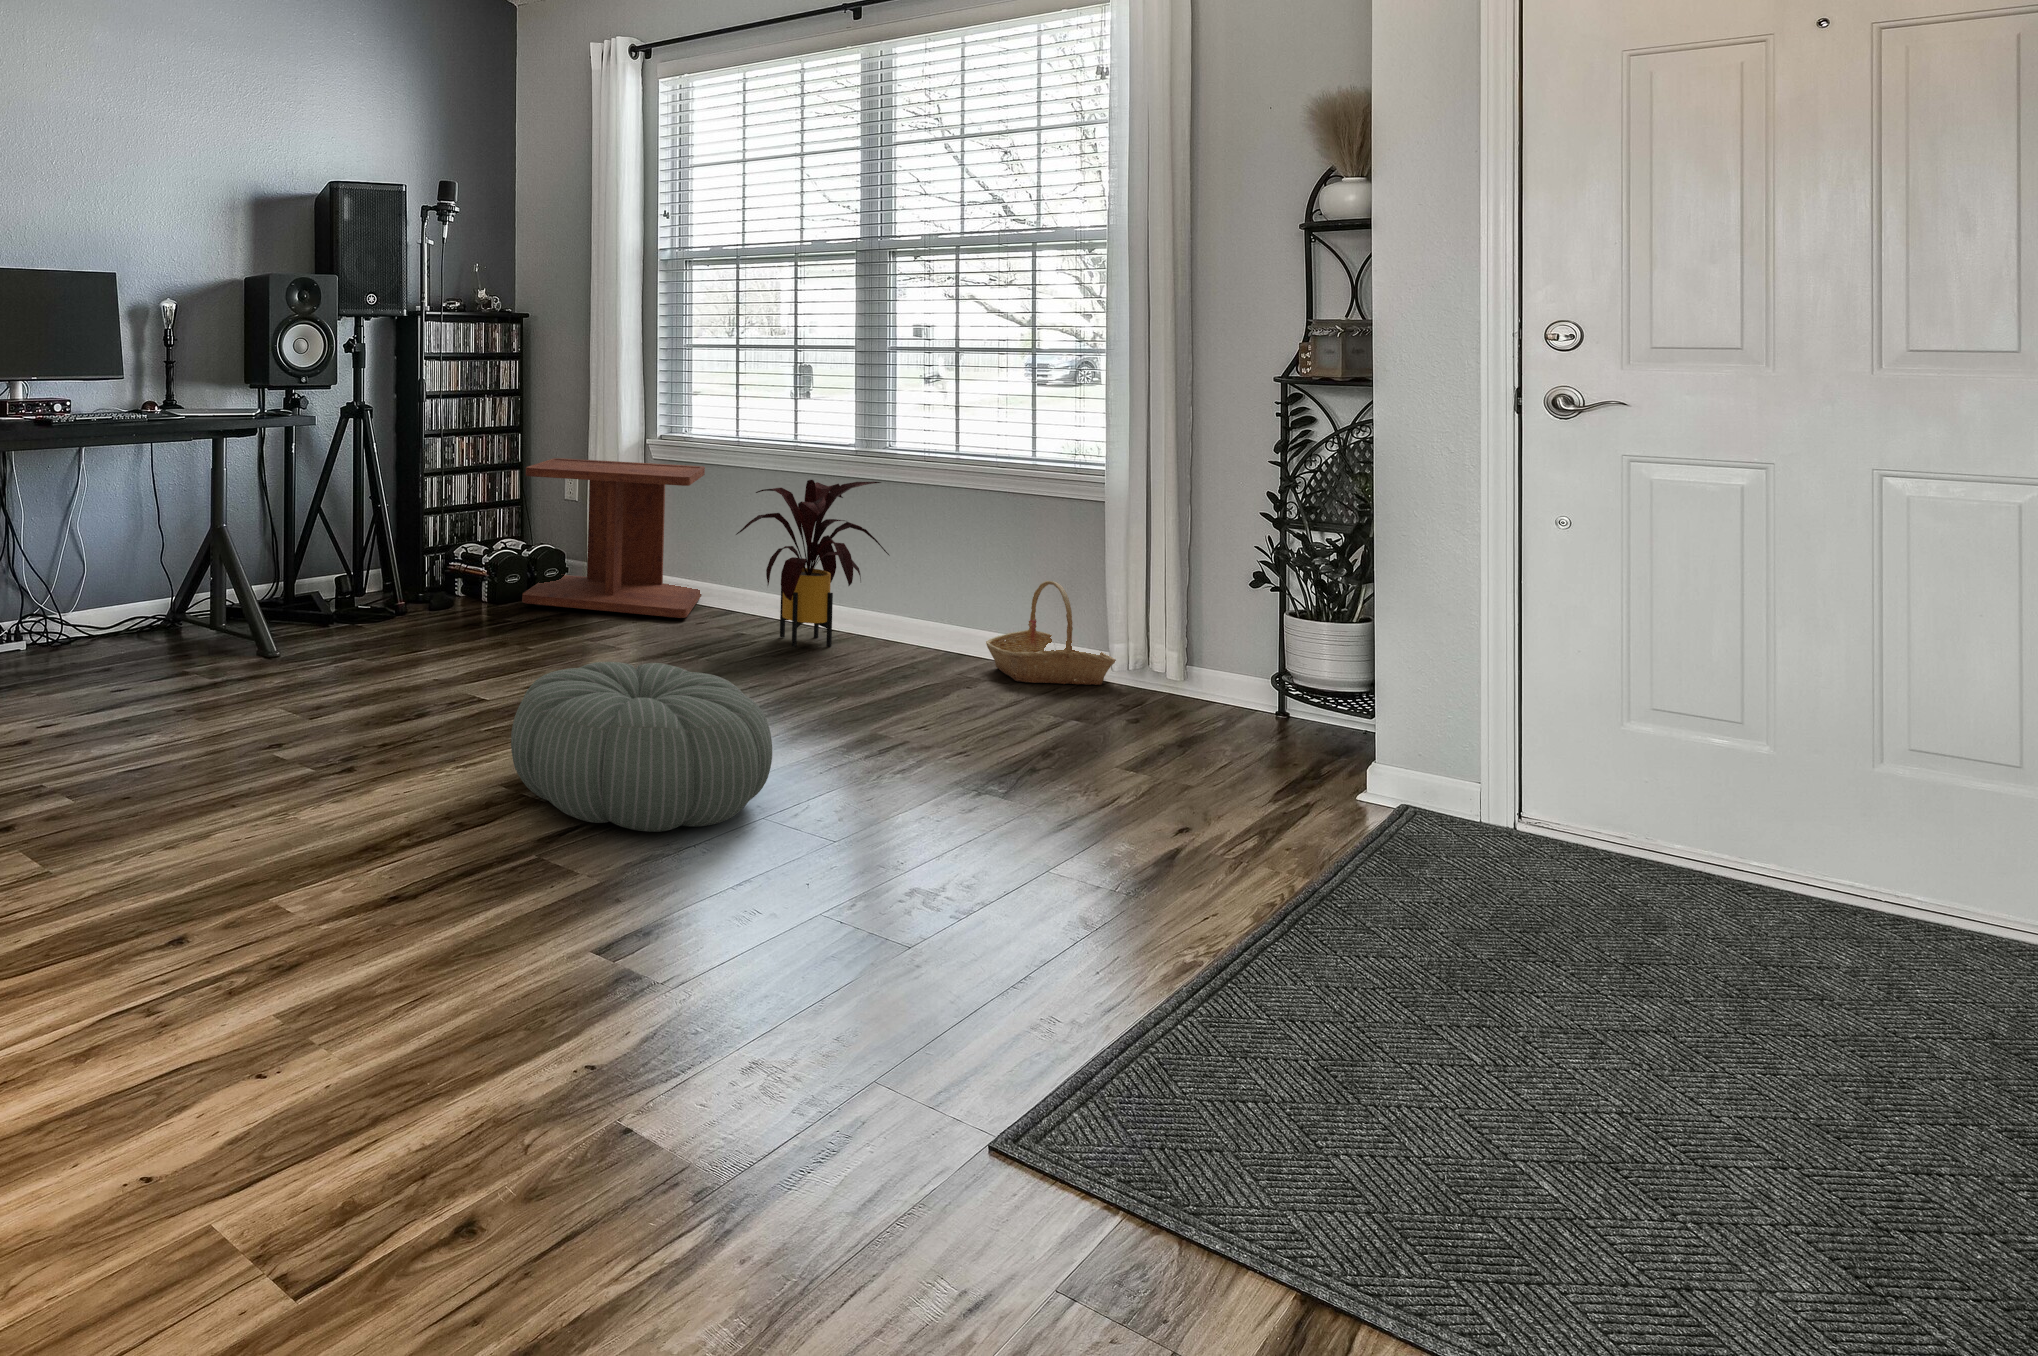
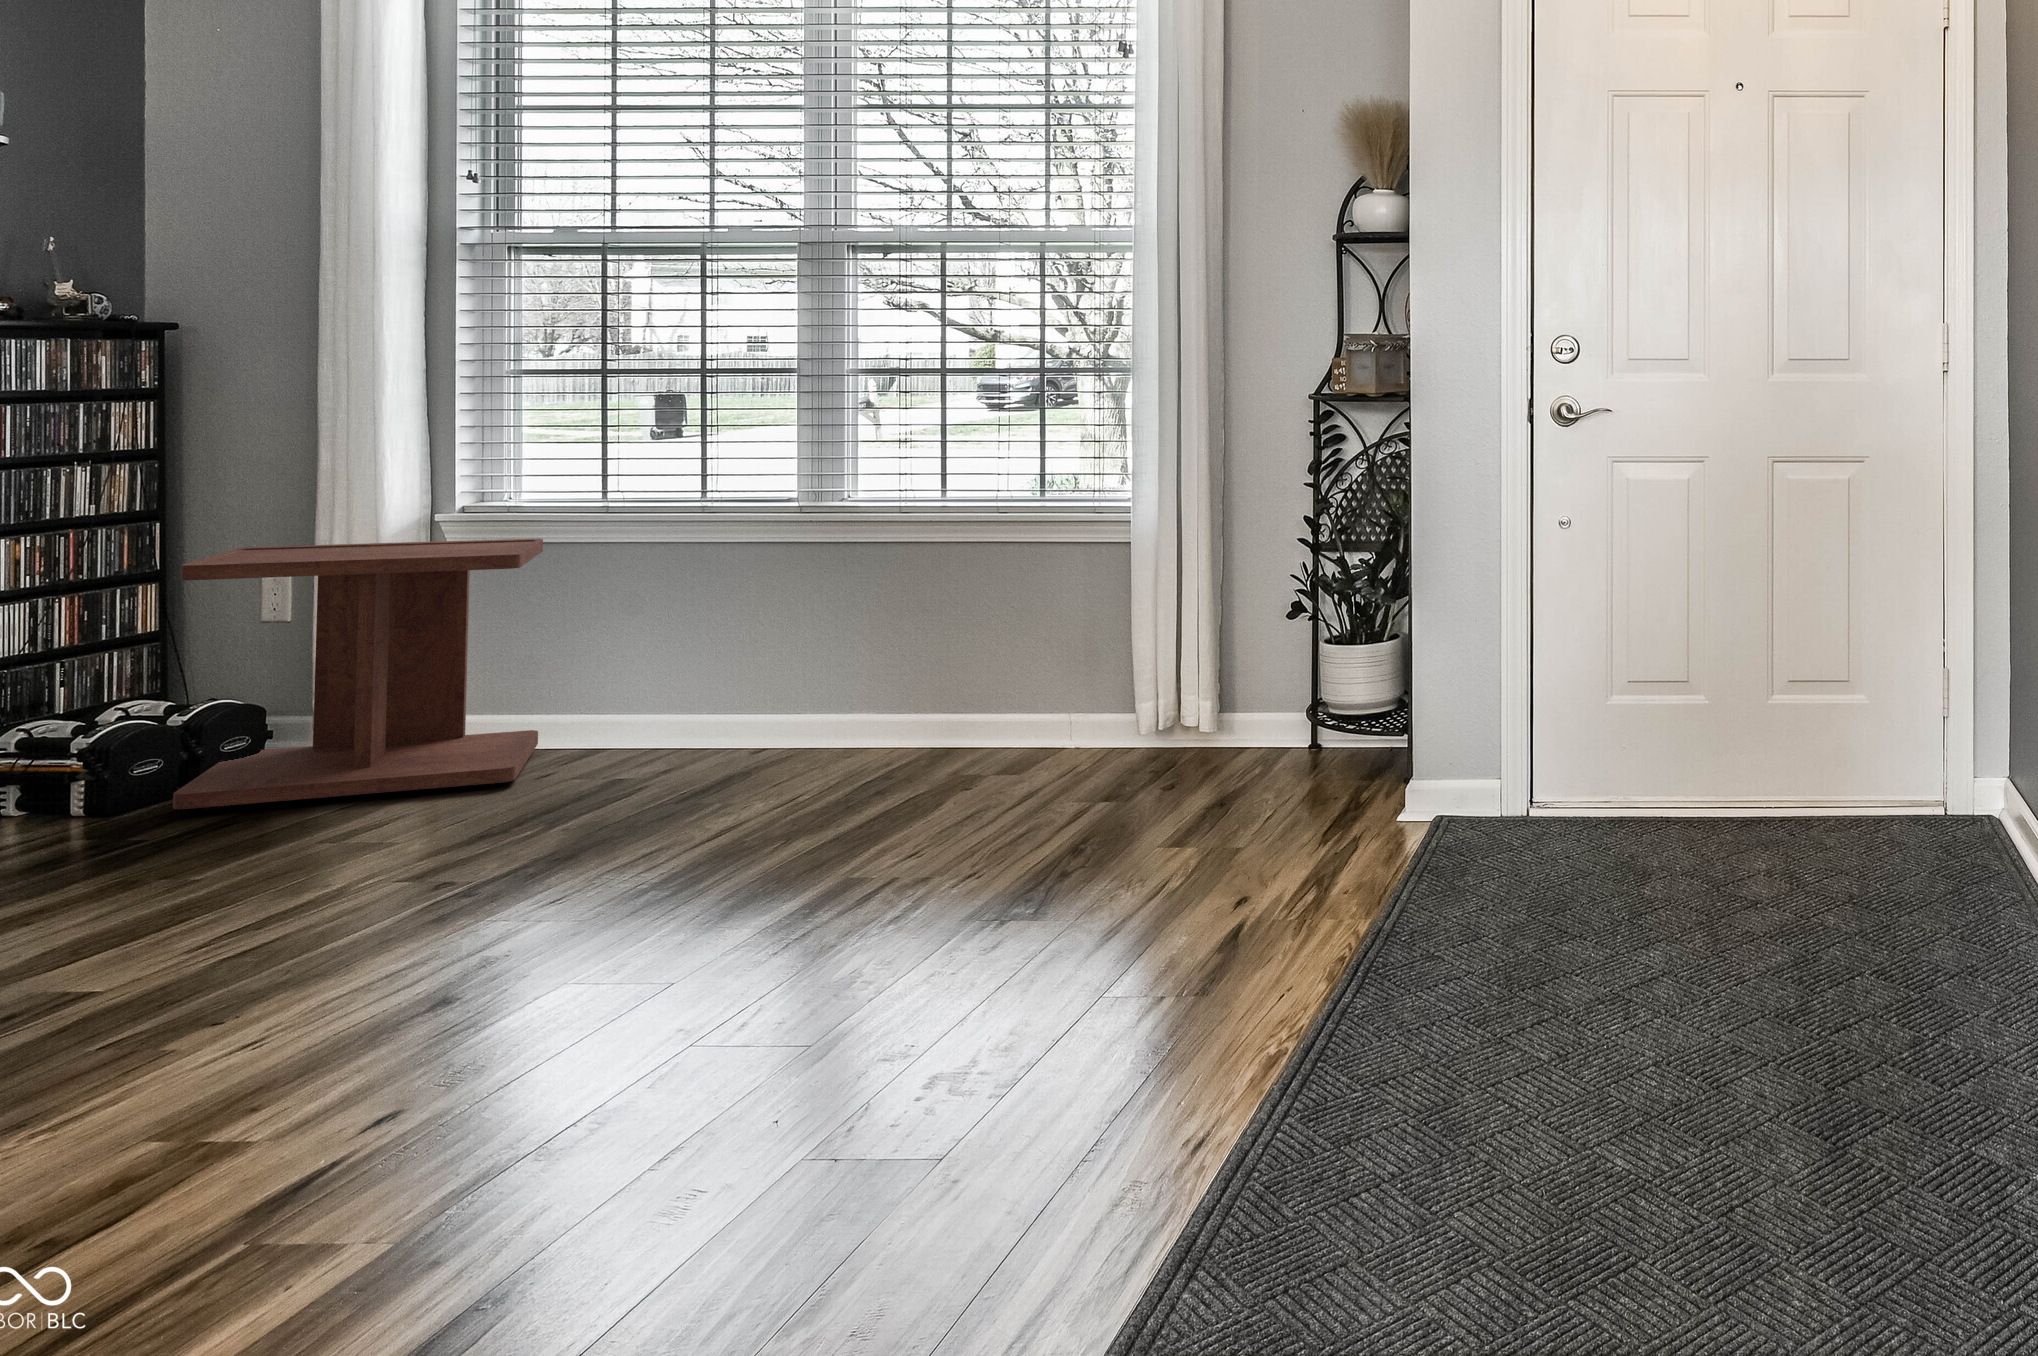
house plant: present [736,480,889,646] -> none [605,534,849,791]
basket: present [986,581,1116,685] -> none [983,640,1141,778]
pouf: present [511,662,772,832] -> none [184,844,702,1141]

